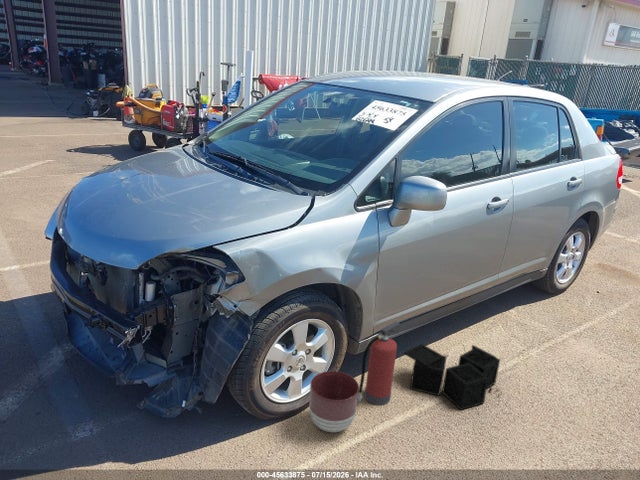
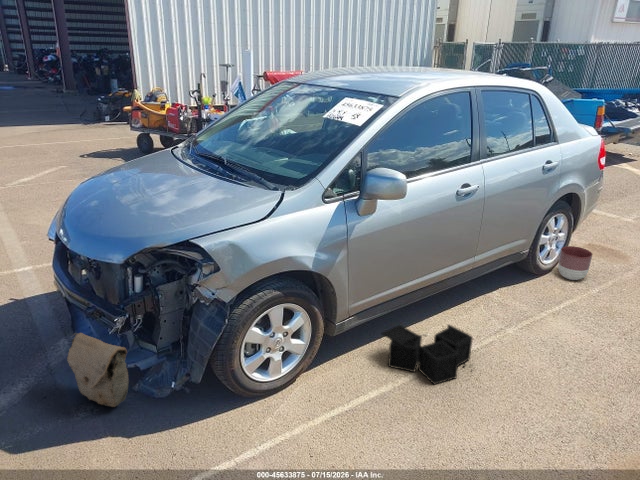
fire extinguisher: present [358,321,400,405] -> none [336,304,374,382]
bag: none [67,341,134,426] -> present [67,333,129,407]
planter: present [309,371,359,432] -> present [558,246,592,280]

